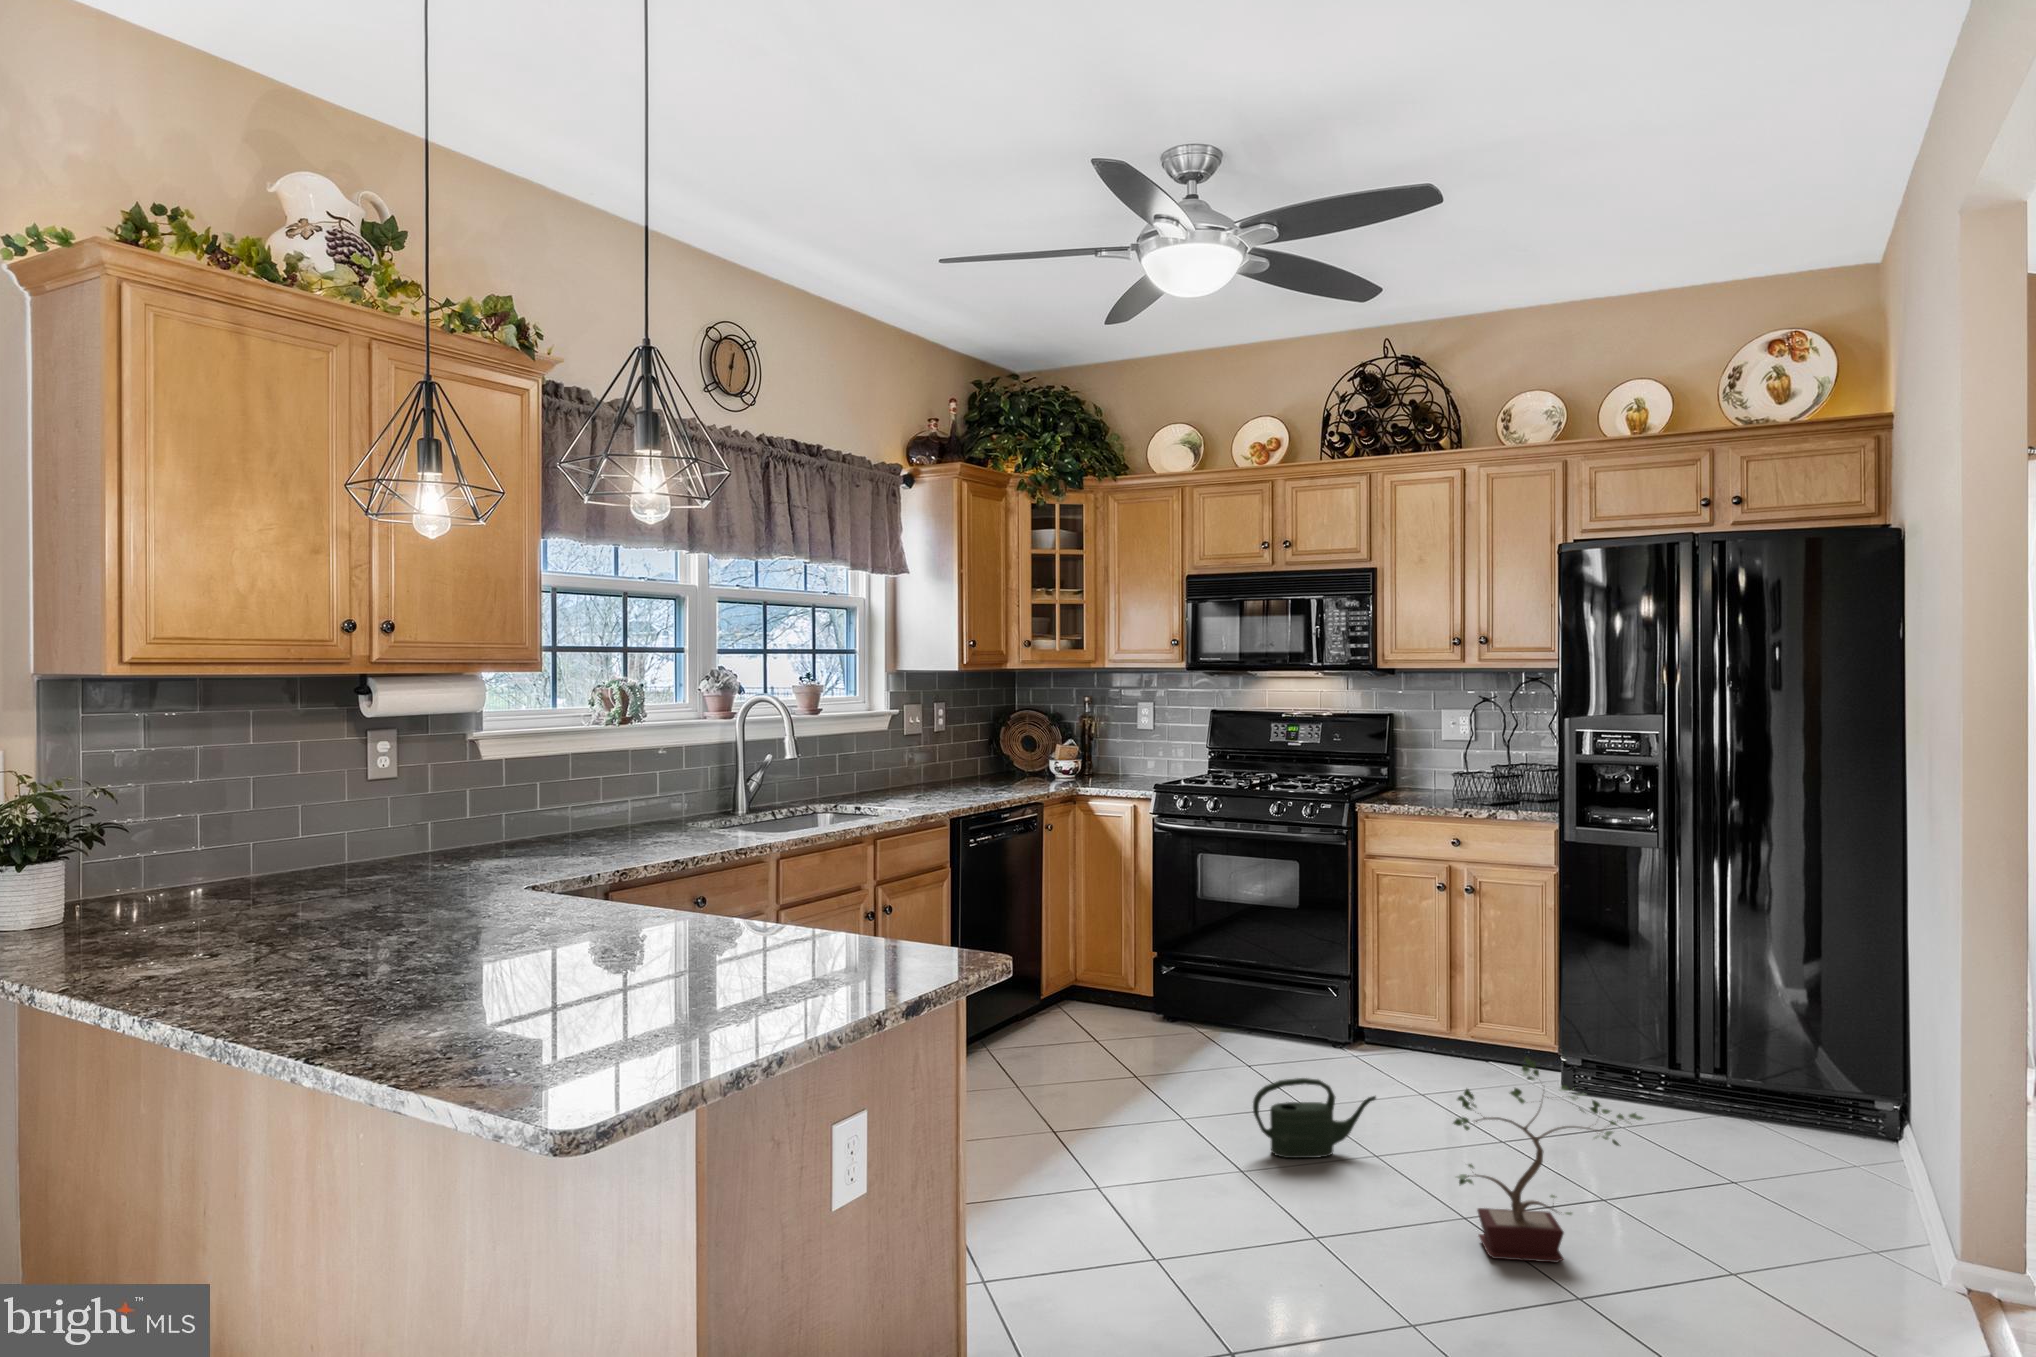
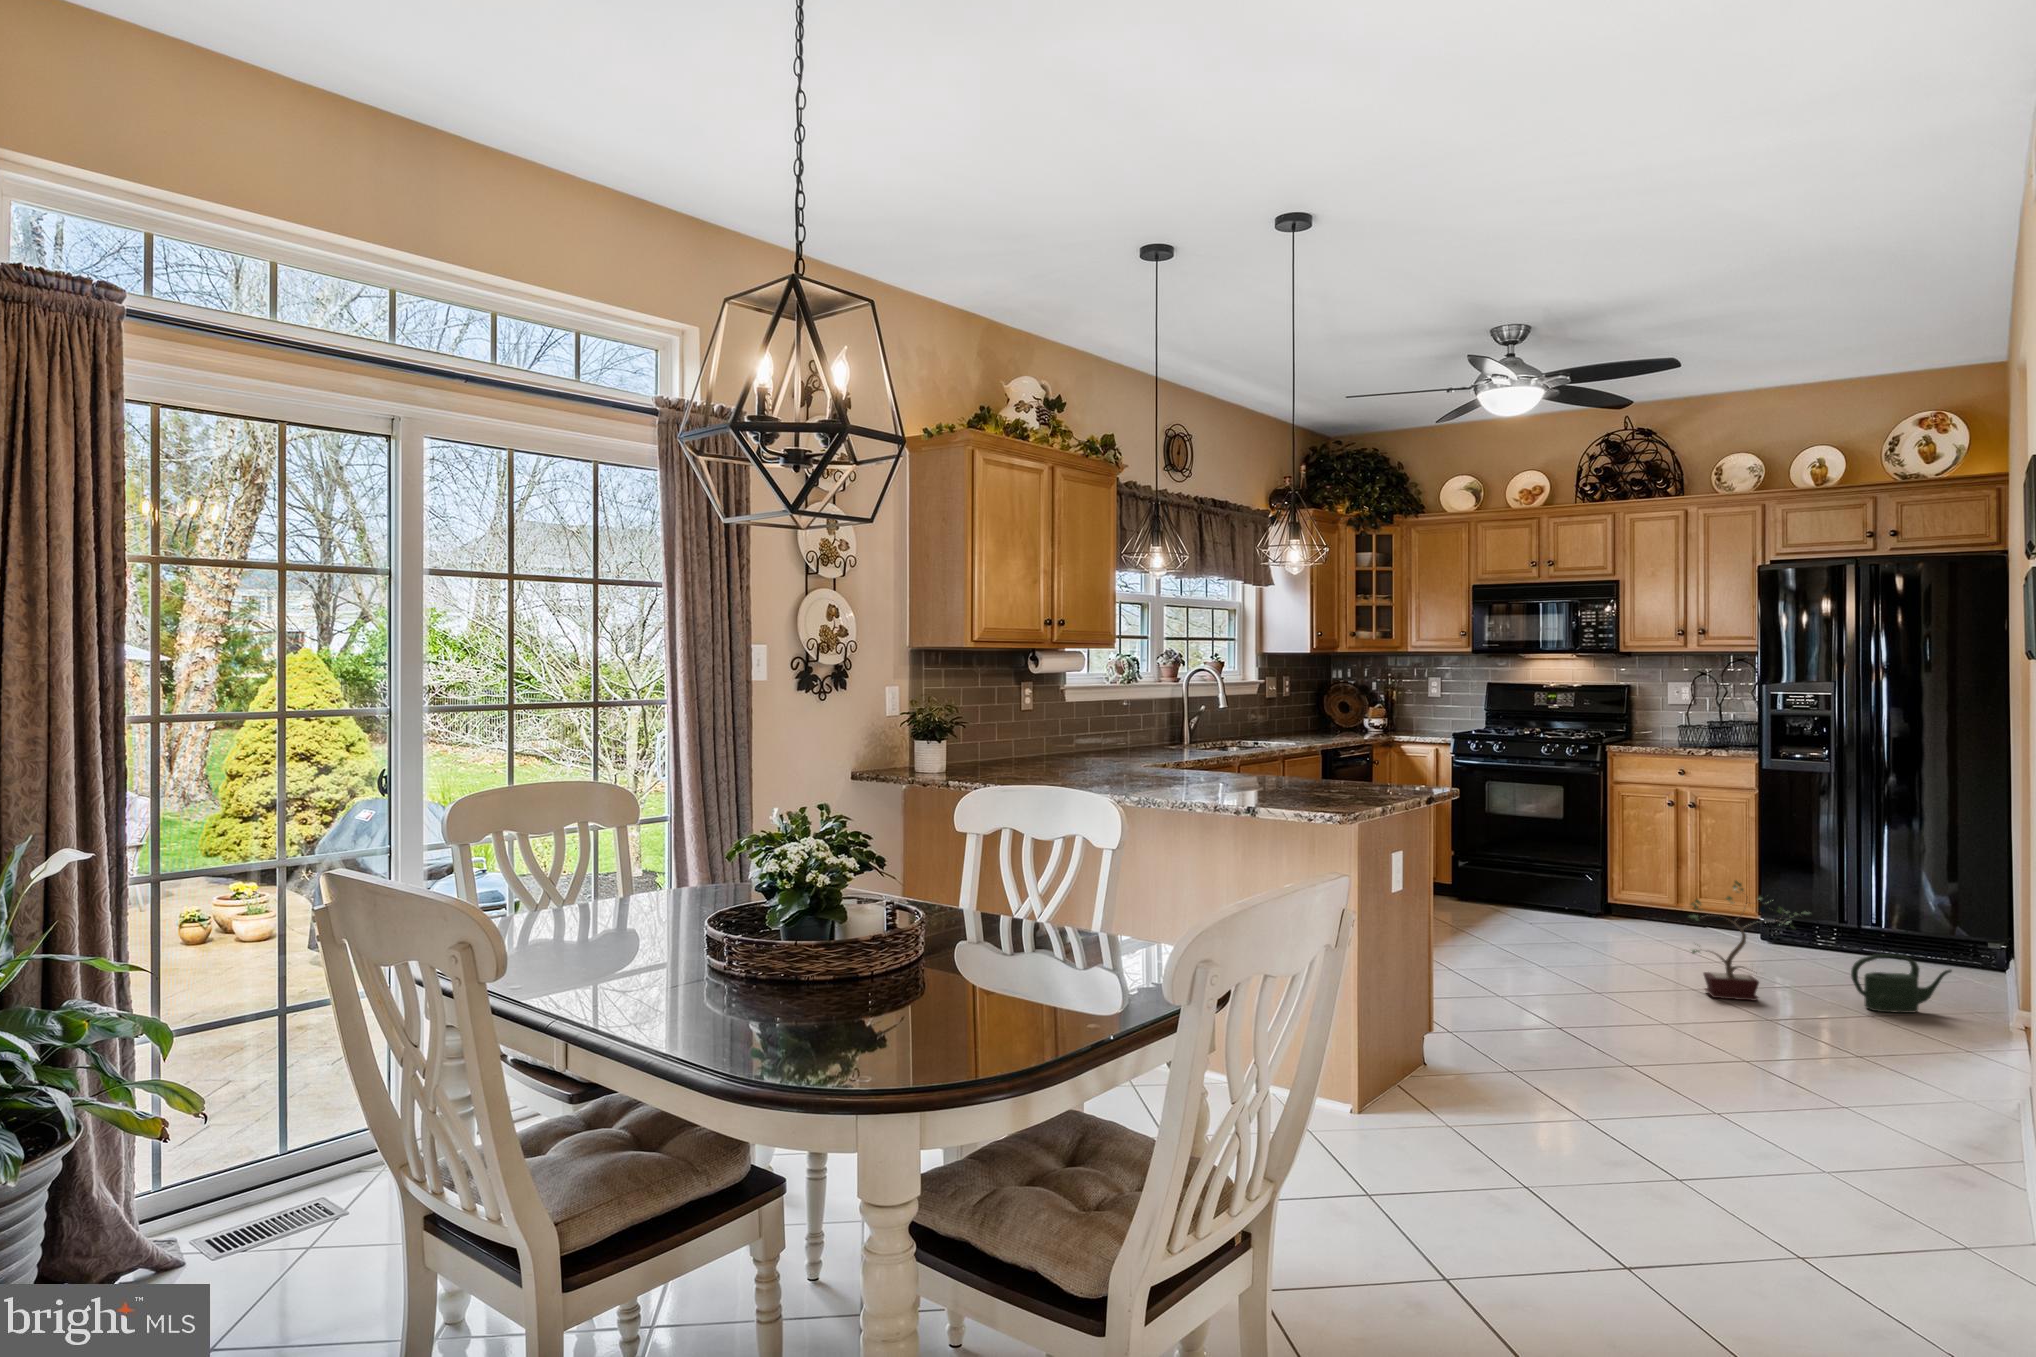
watering can: present [1253,1078,1376,1158] -> present [1851,954,1952,1013]

